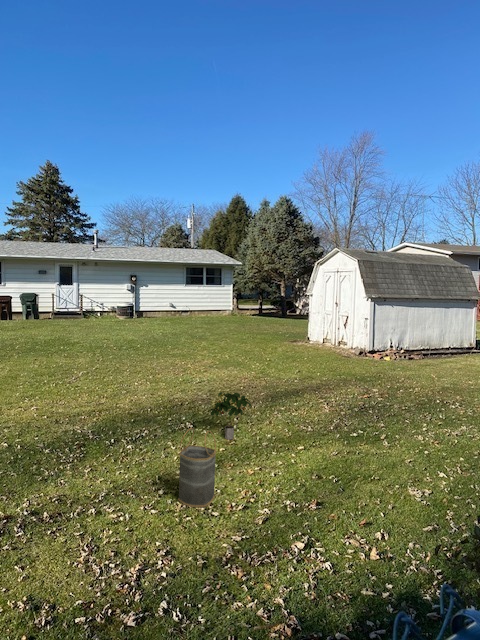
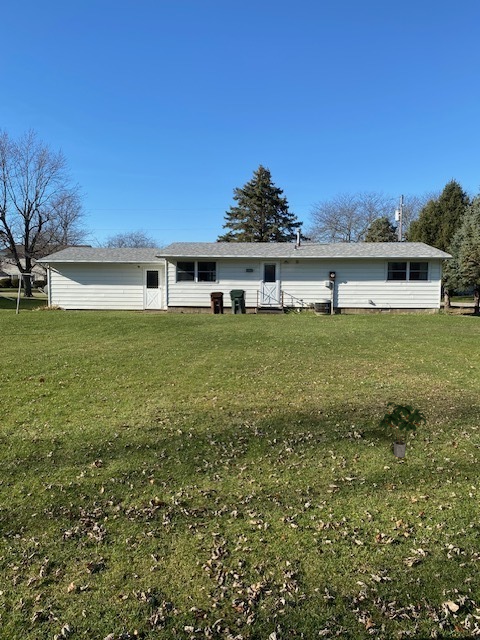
basket: present [178,428,216,507] -> none [321,442,365,533]

